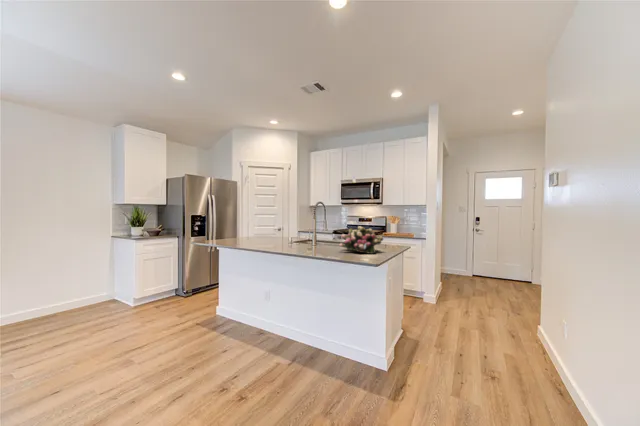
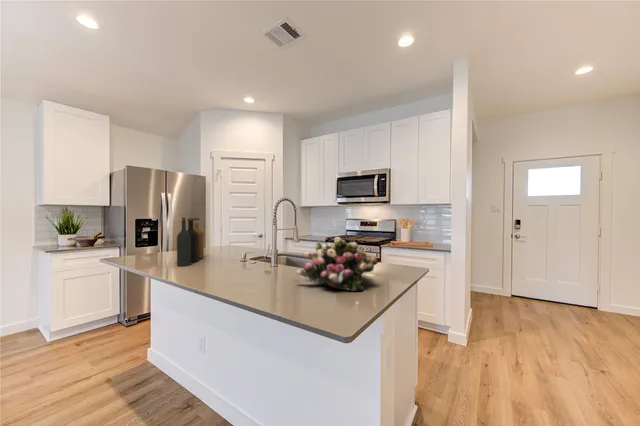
bottle: none [252,215,261,246] -> present [177,217,204,267]

